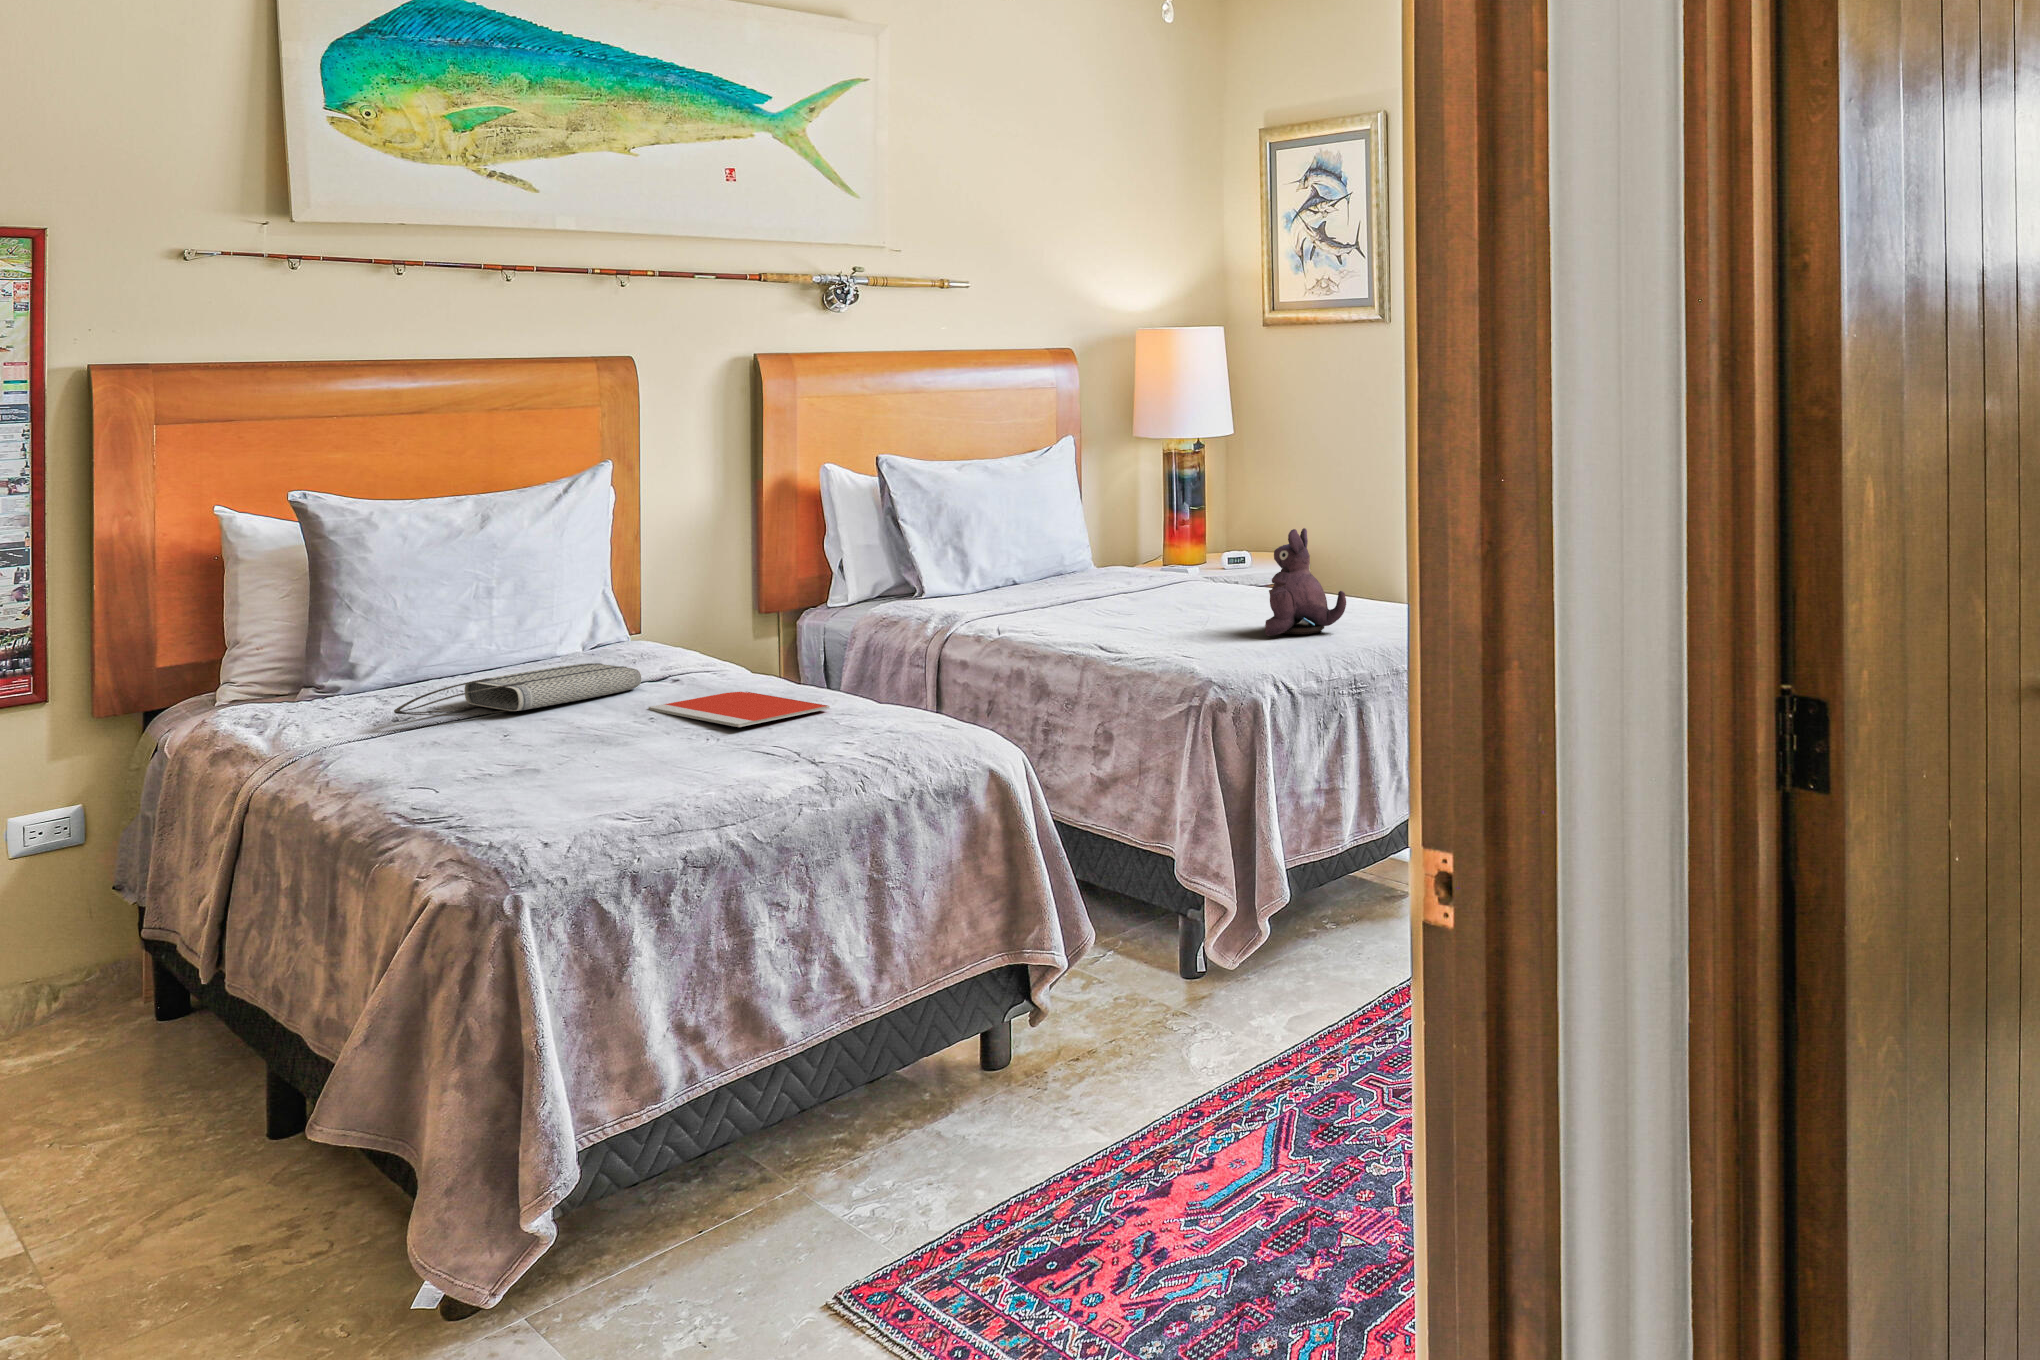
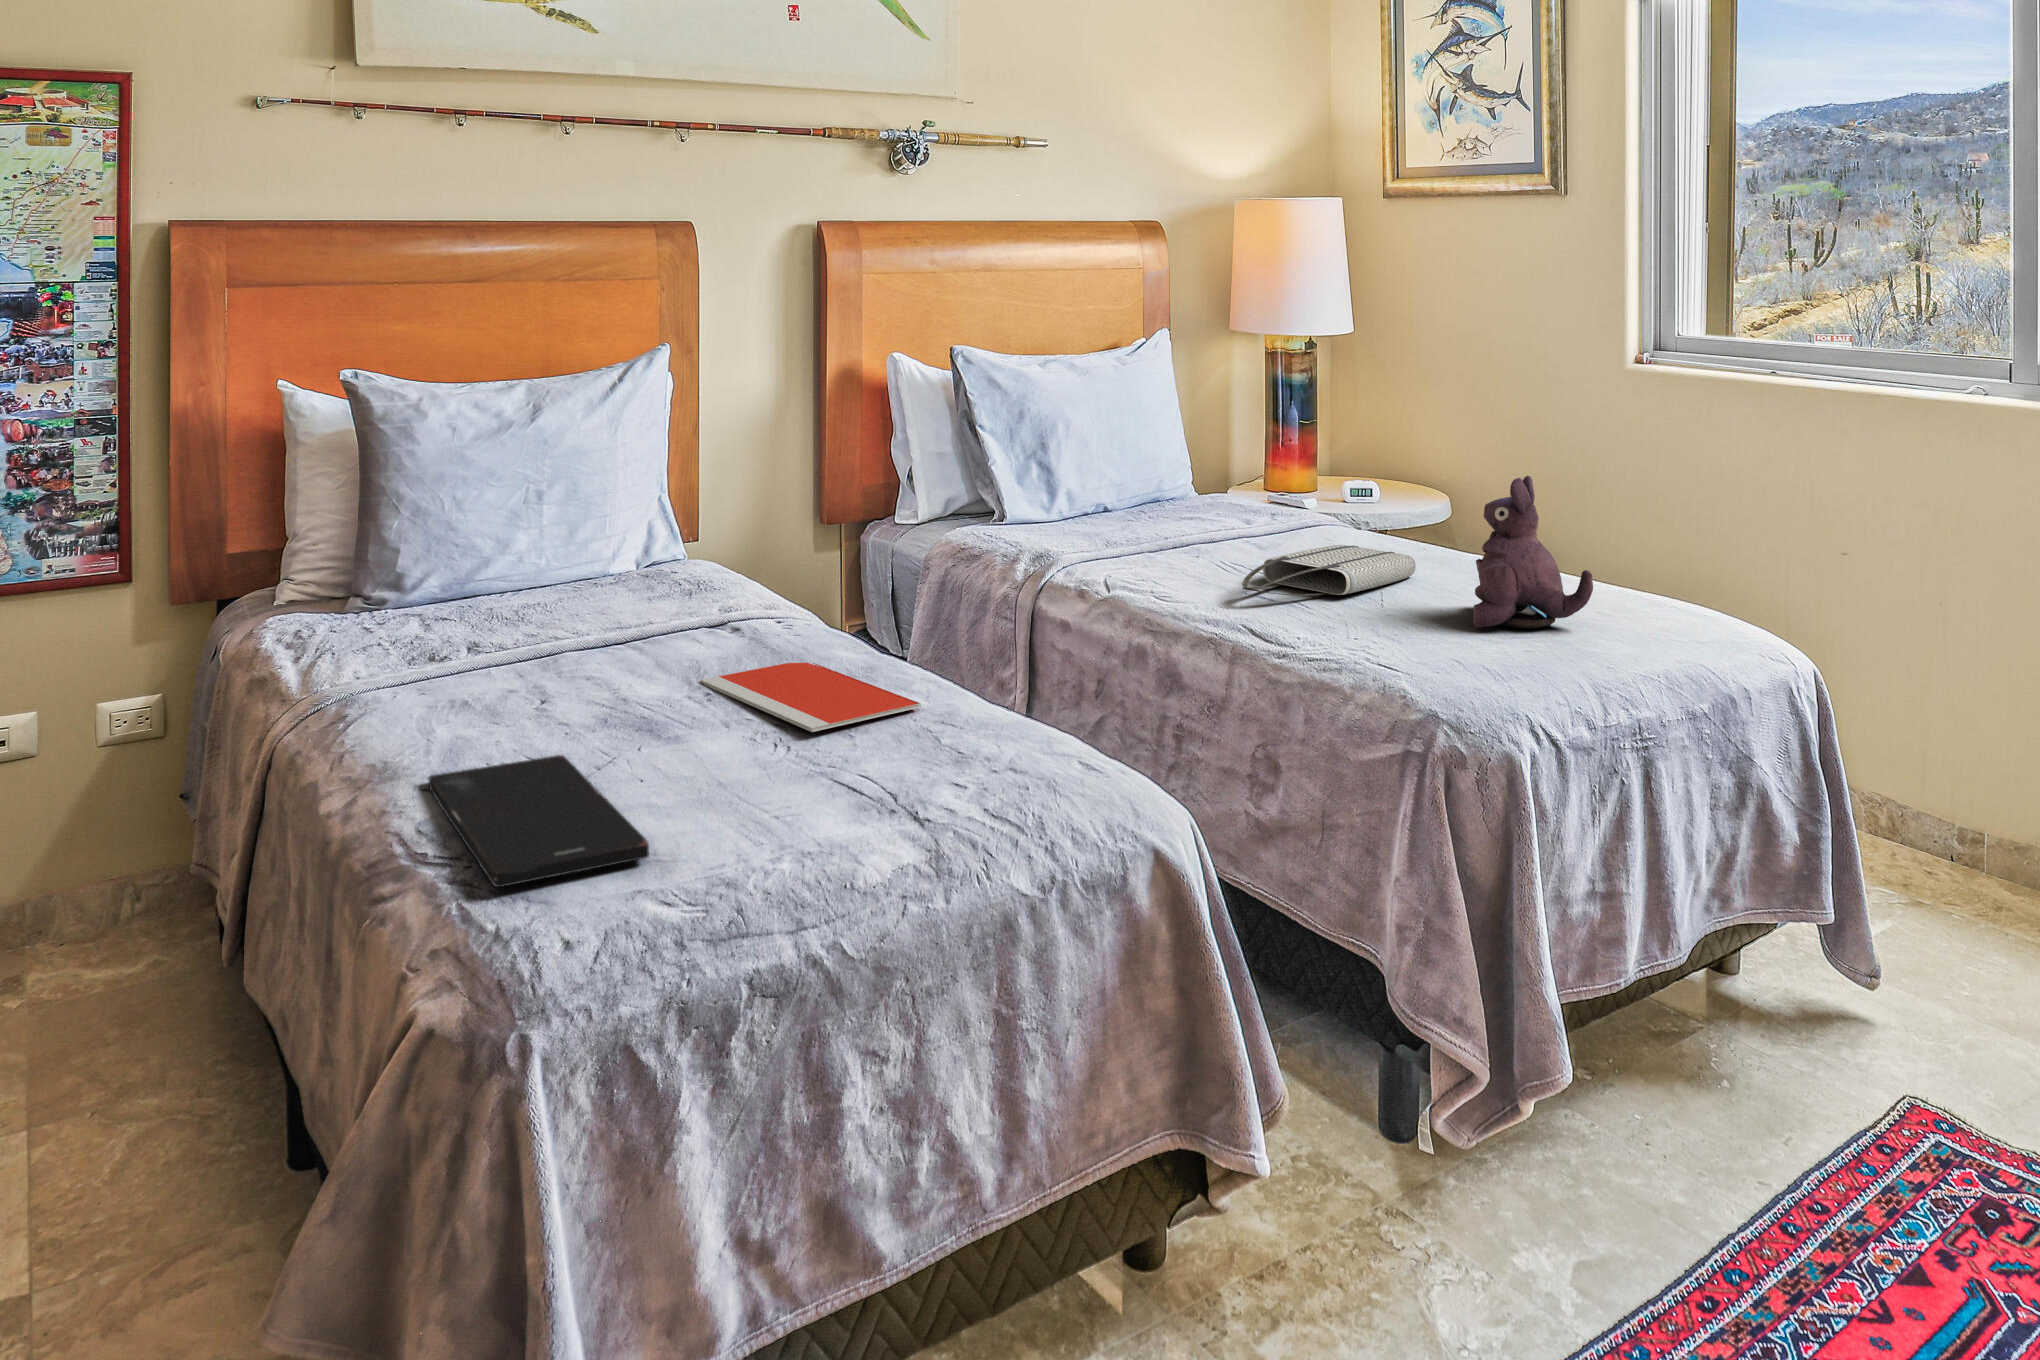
tote bag: present [394,663,642,716] -> present [1242,545,1416,596]
smartphone: none [415,756,604,821] -> present [429,755,649,887]

